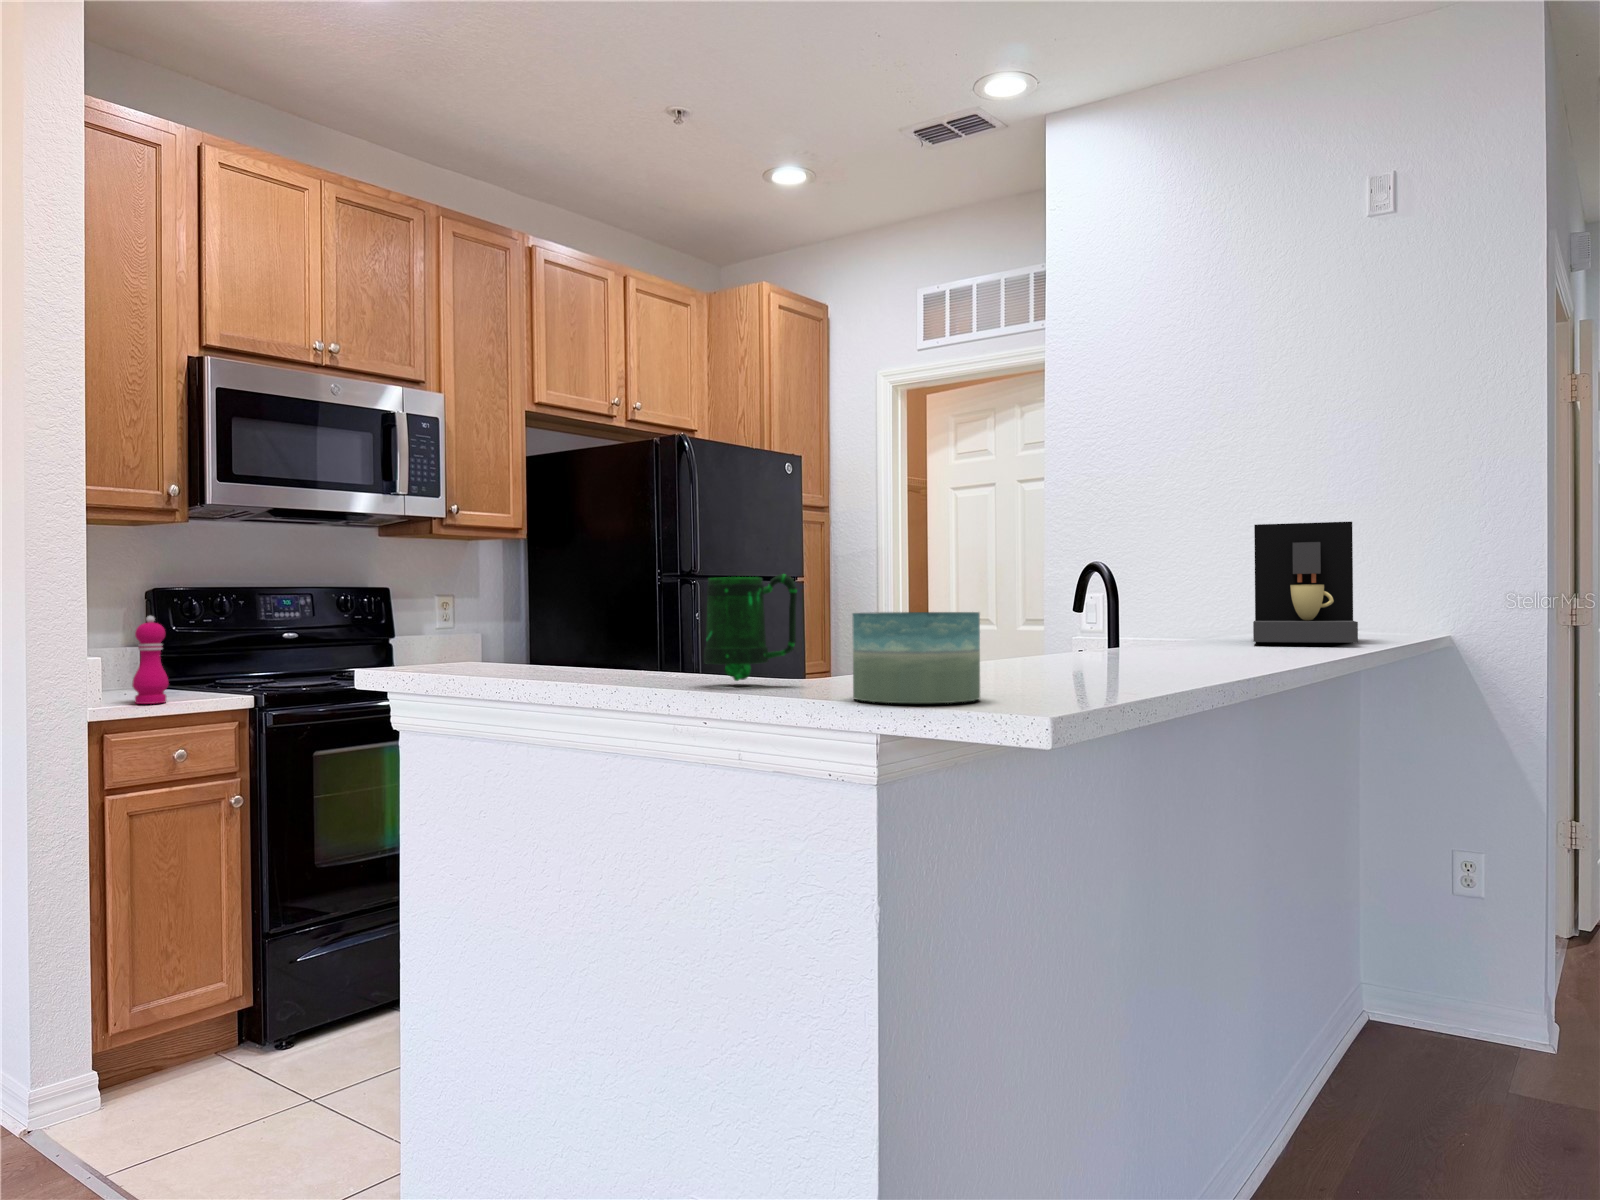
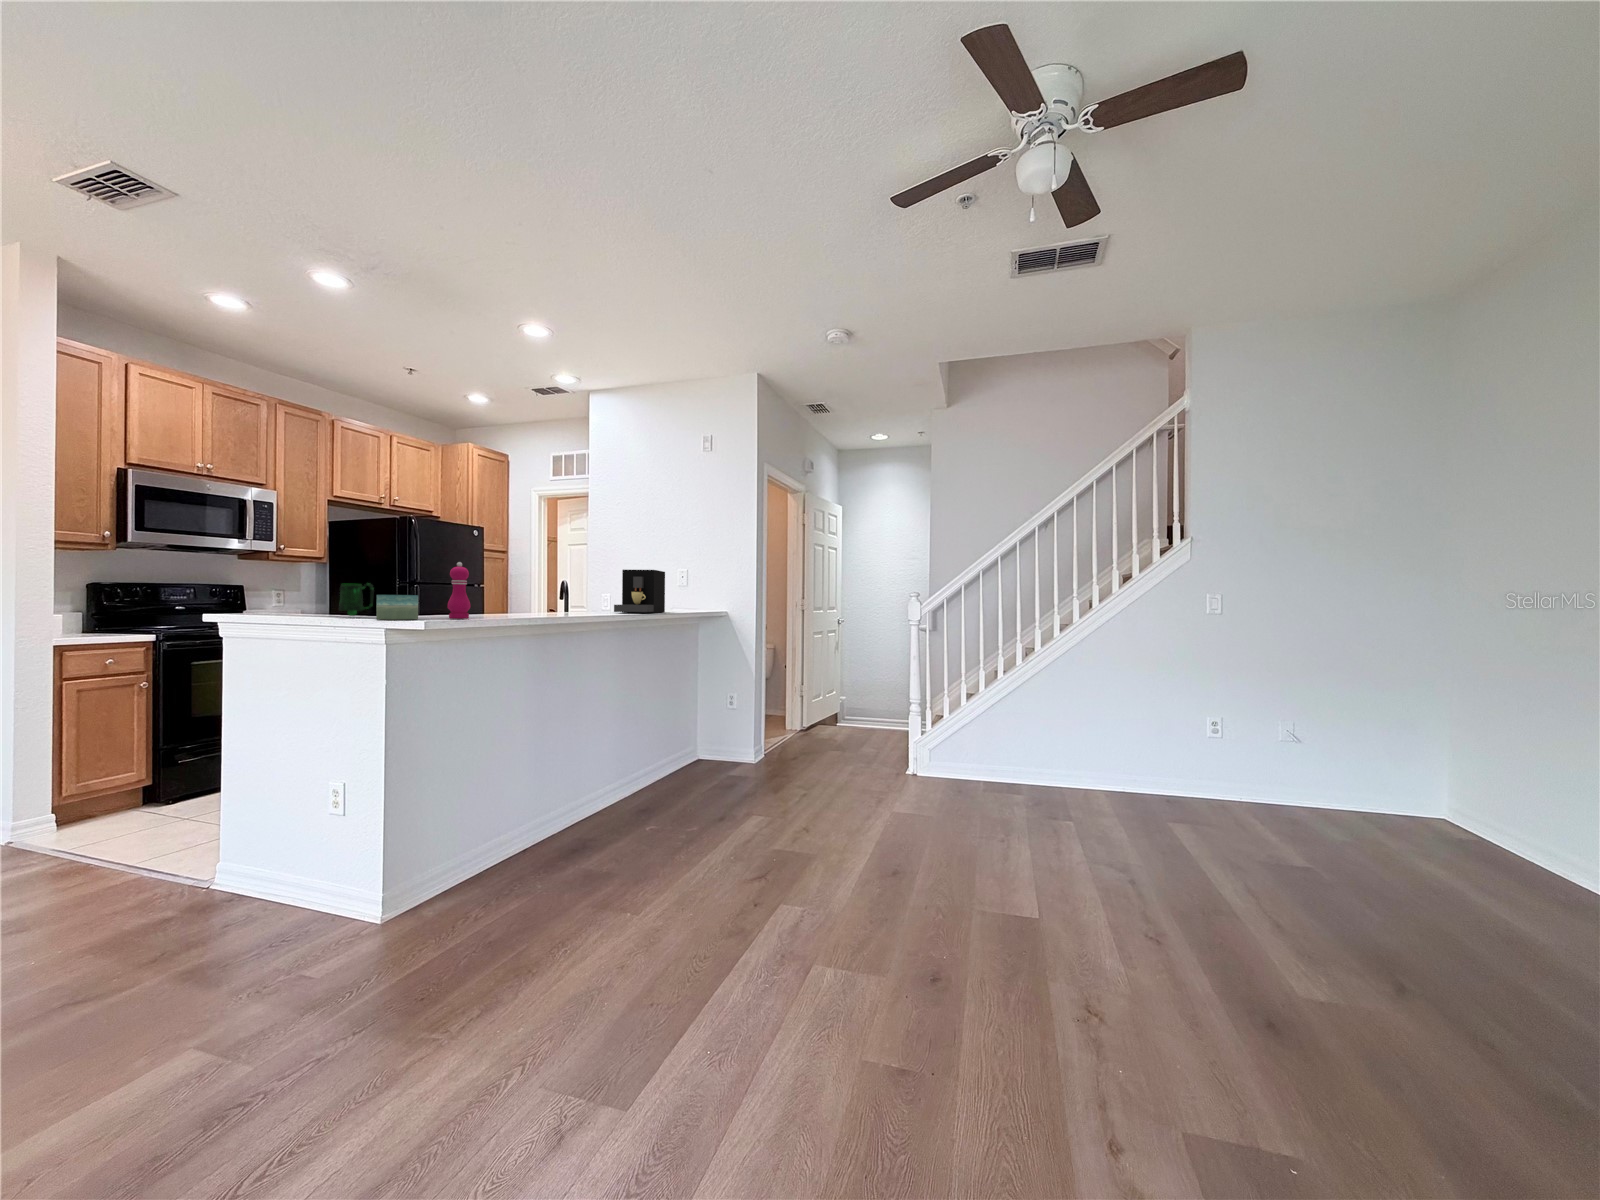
pepper mill: present [133,616,169,704] -> present [448,562,470,619]

